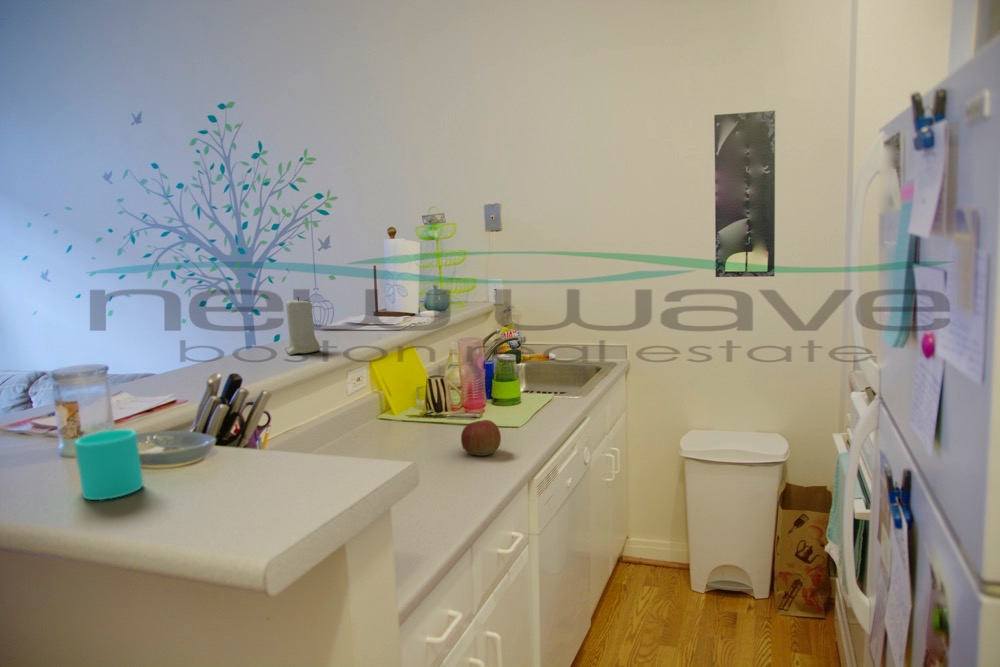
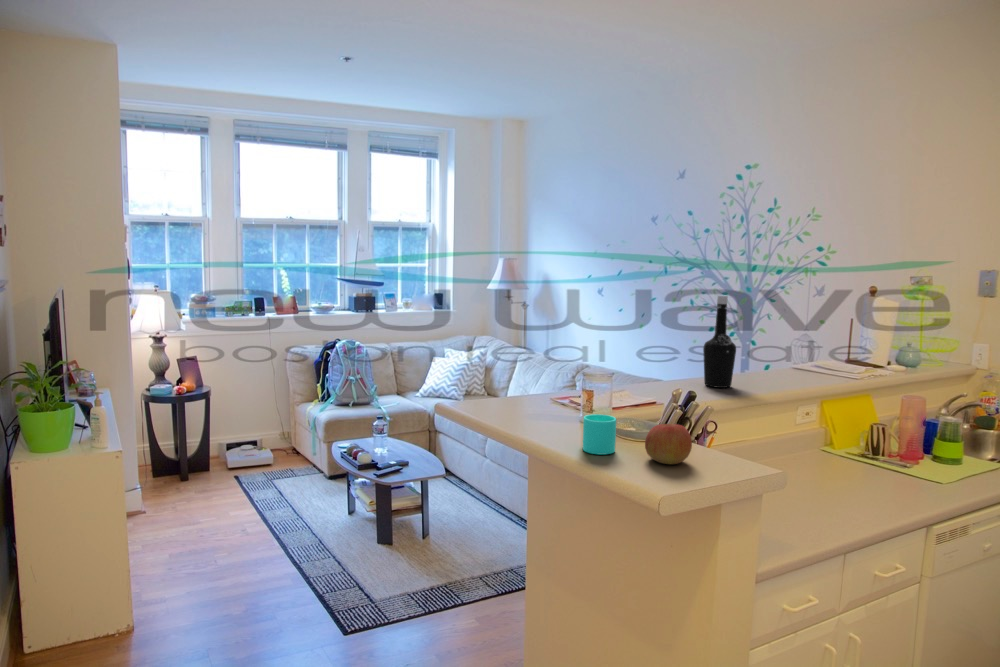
bottle: none [224,244,269,369] -> present [703,295,736,388]
candle: present [286,297,320,355] -> none [748,339,776,384]
apple: present [461,420,501,456] -> present [645,424,692,464]

